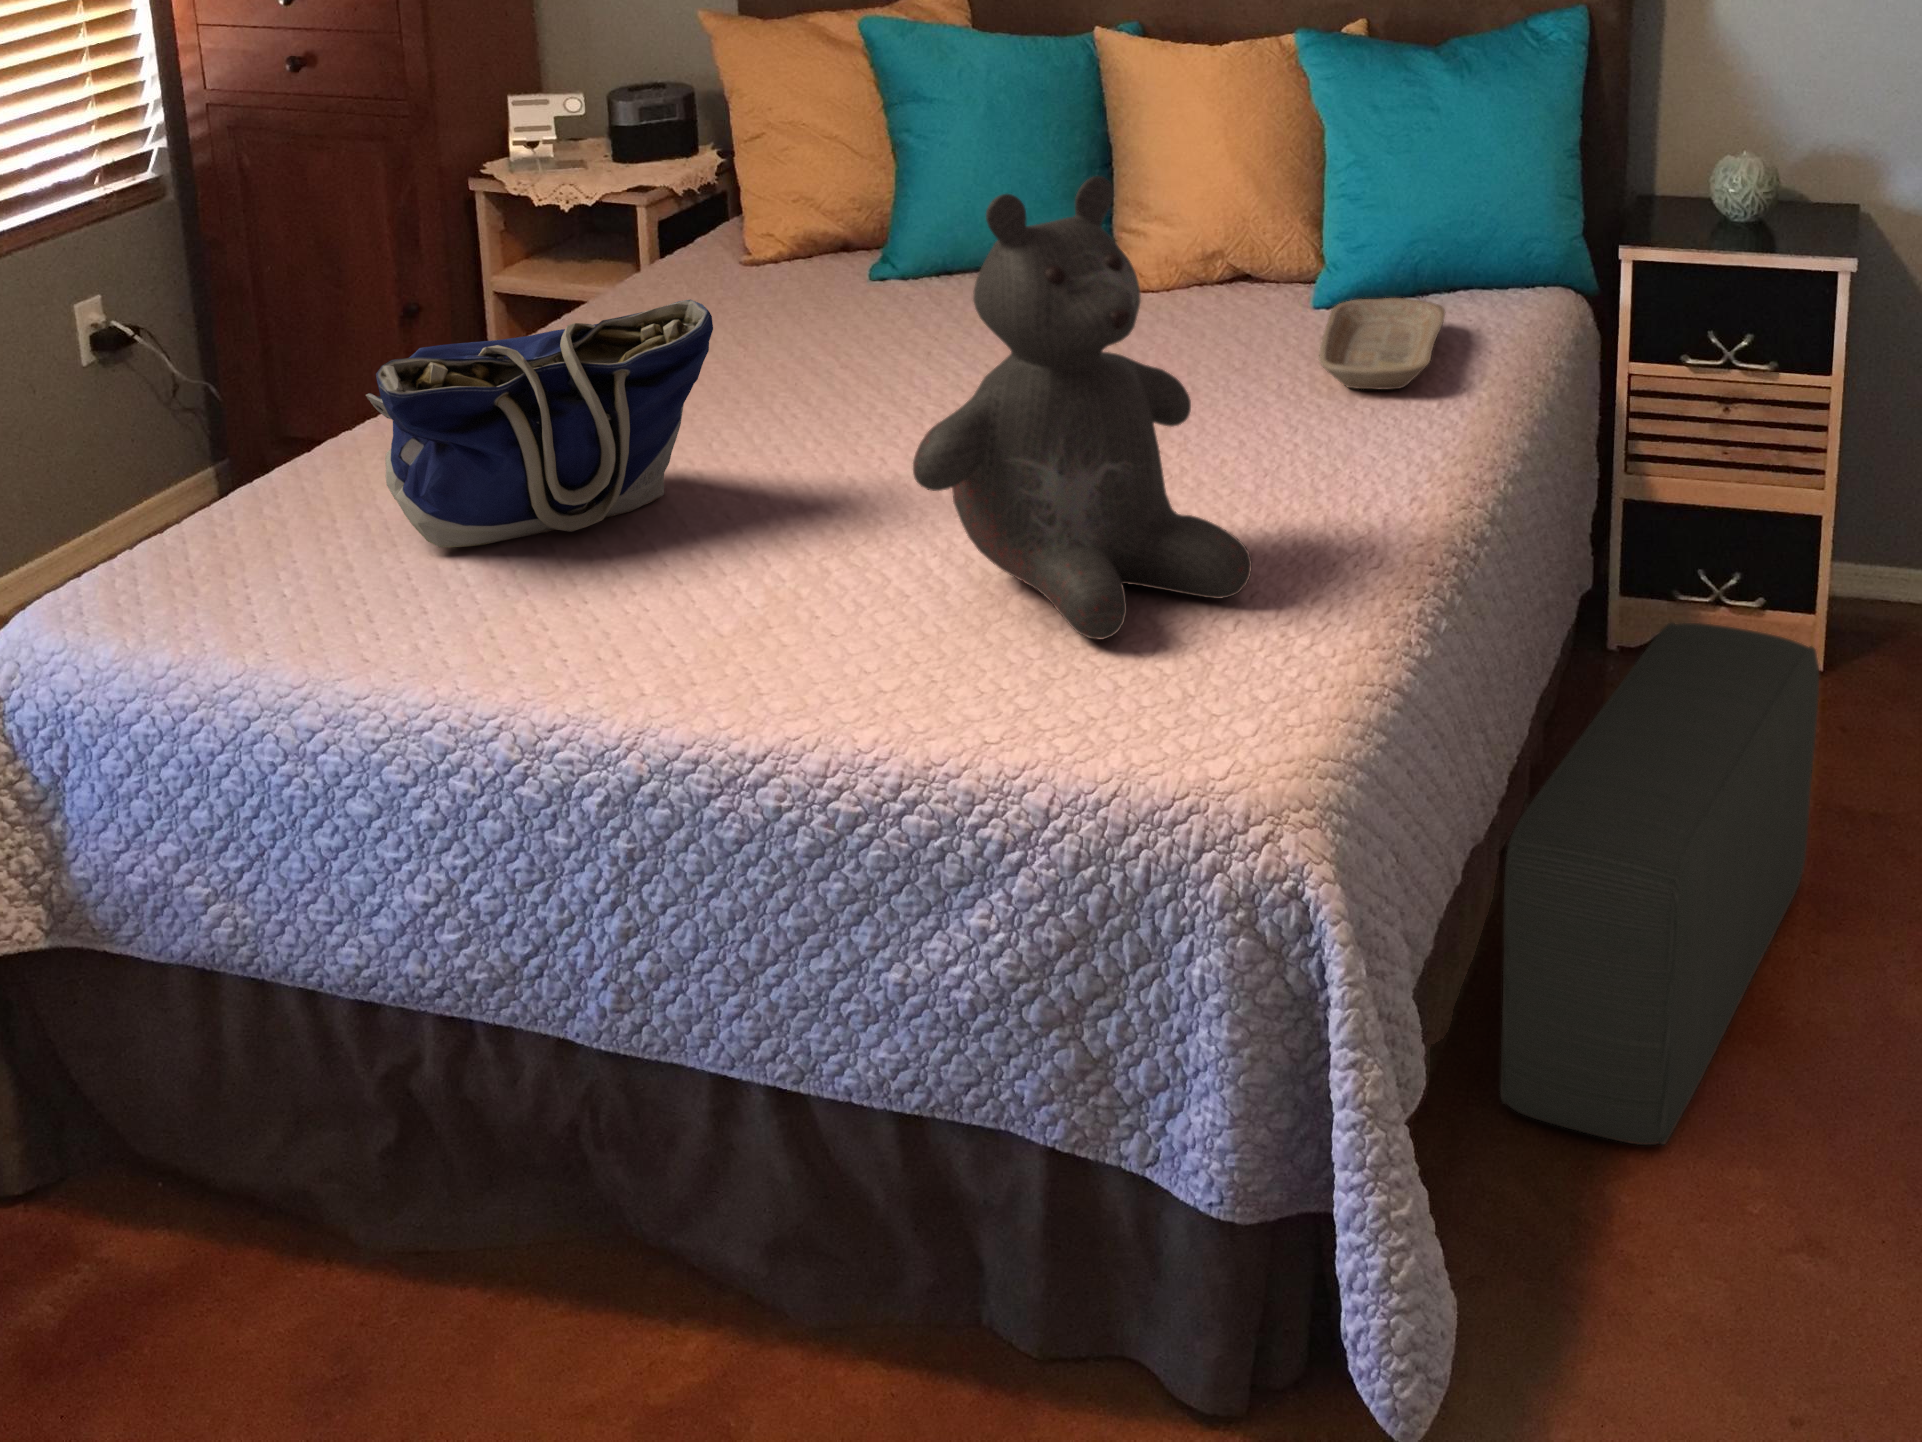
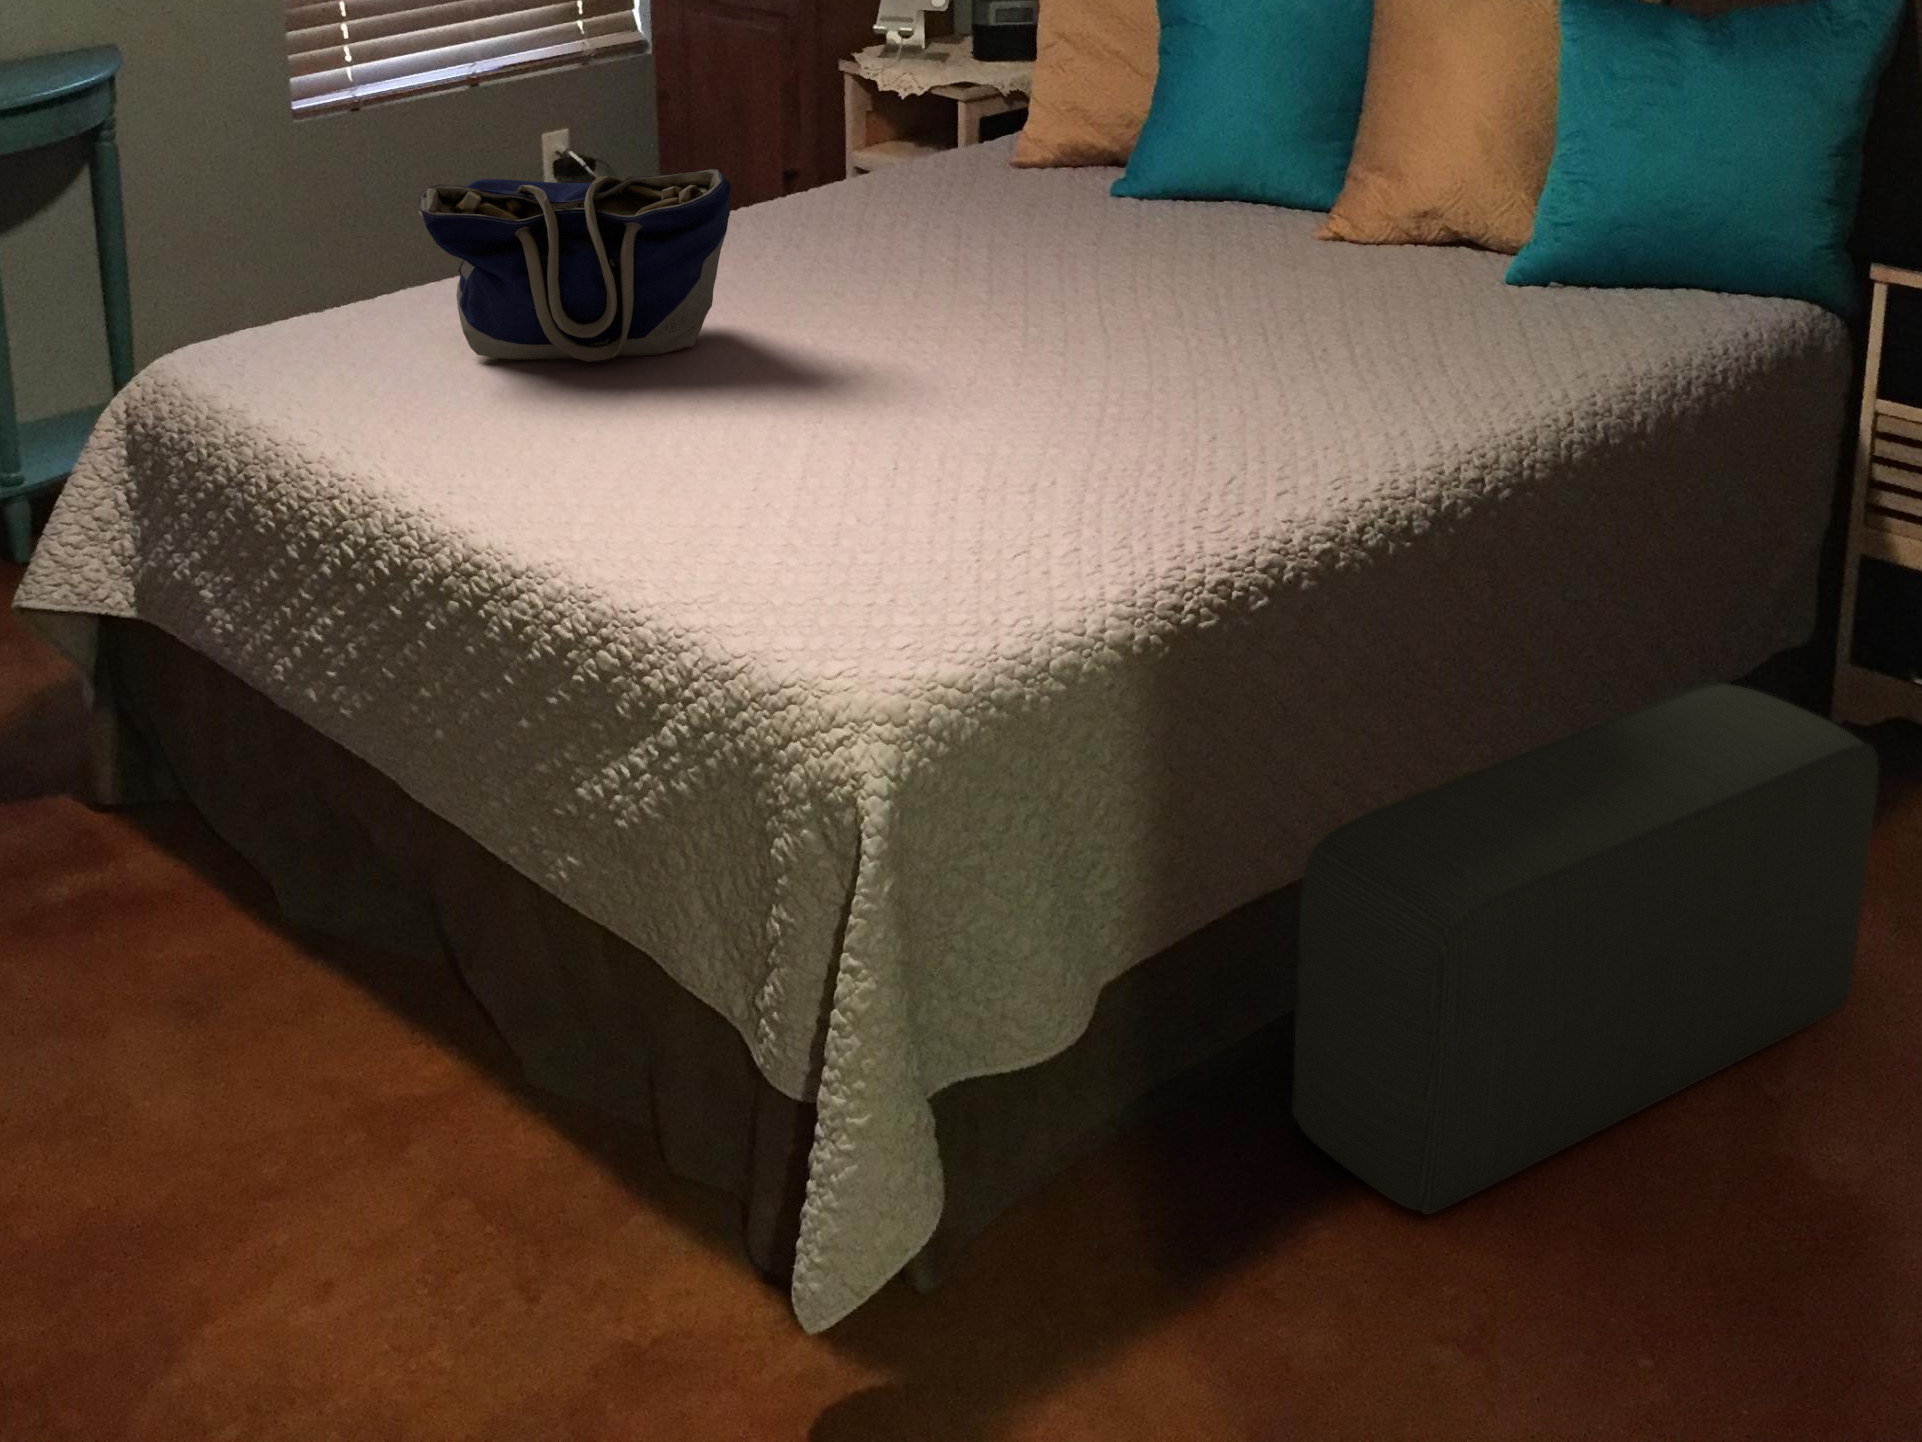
teddy bear: present [913,176,1252,640] -> none [765,90,1090,539]
tray: present [1319,298,1445,390] -> none [1392,275,1600,370]

